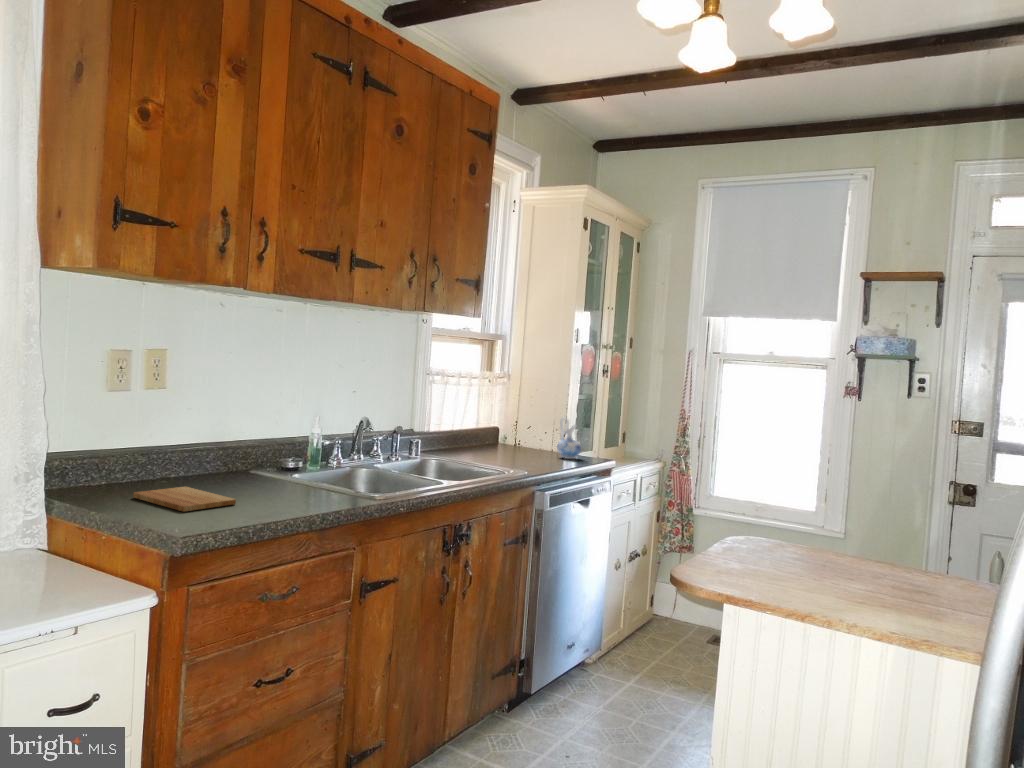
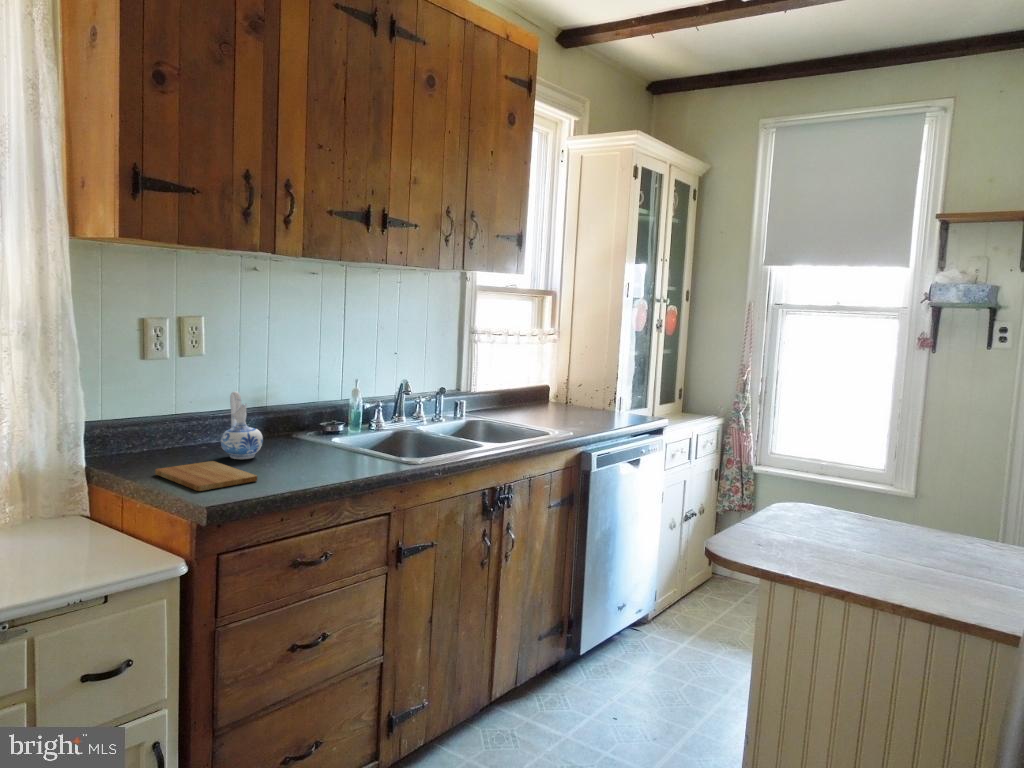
ceramic pitcher: present [557,417,581,459] -> present [221,391,263,459]

